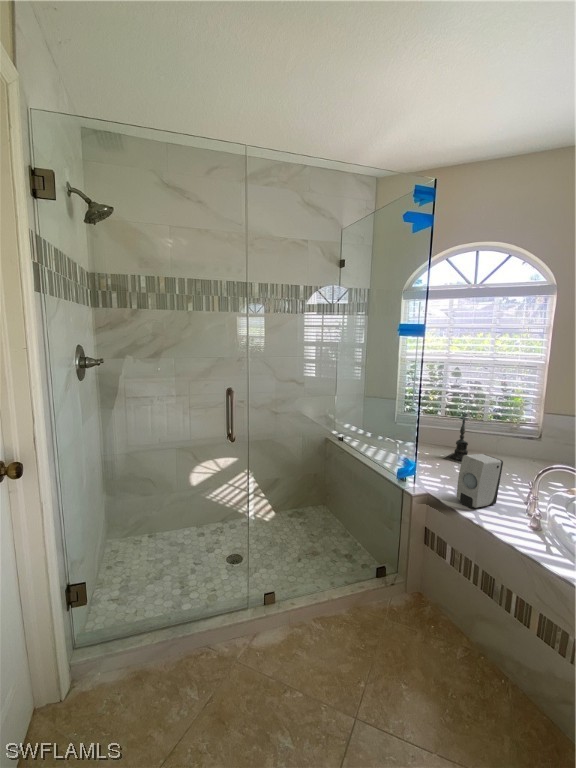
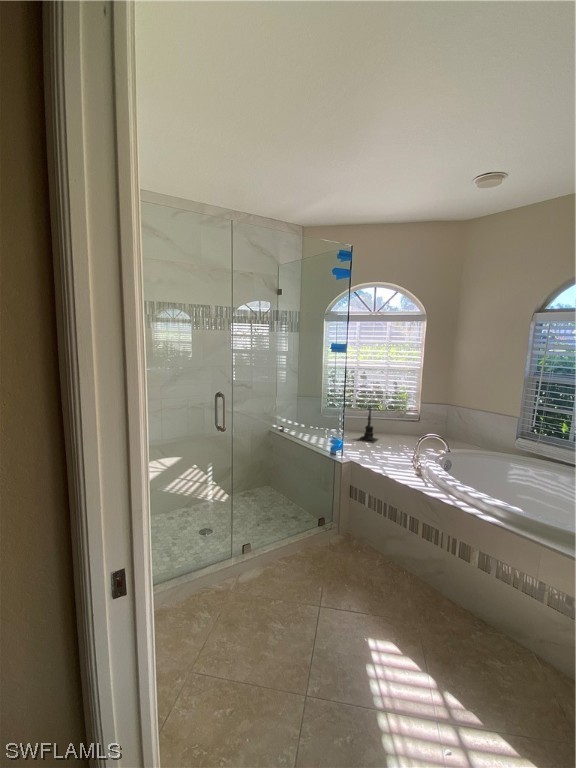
soap dispenser: present [457,454,503,508] -> none [371,431,398,468]

